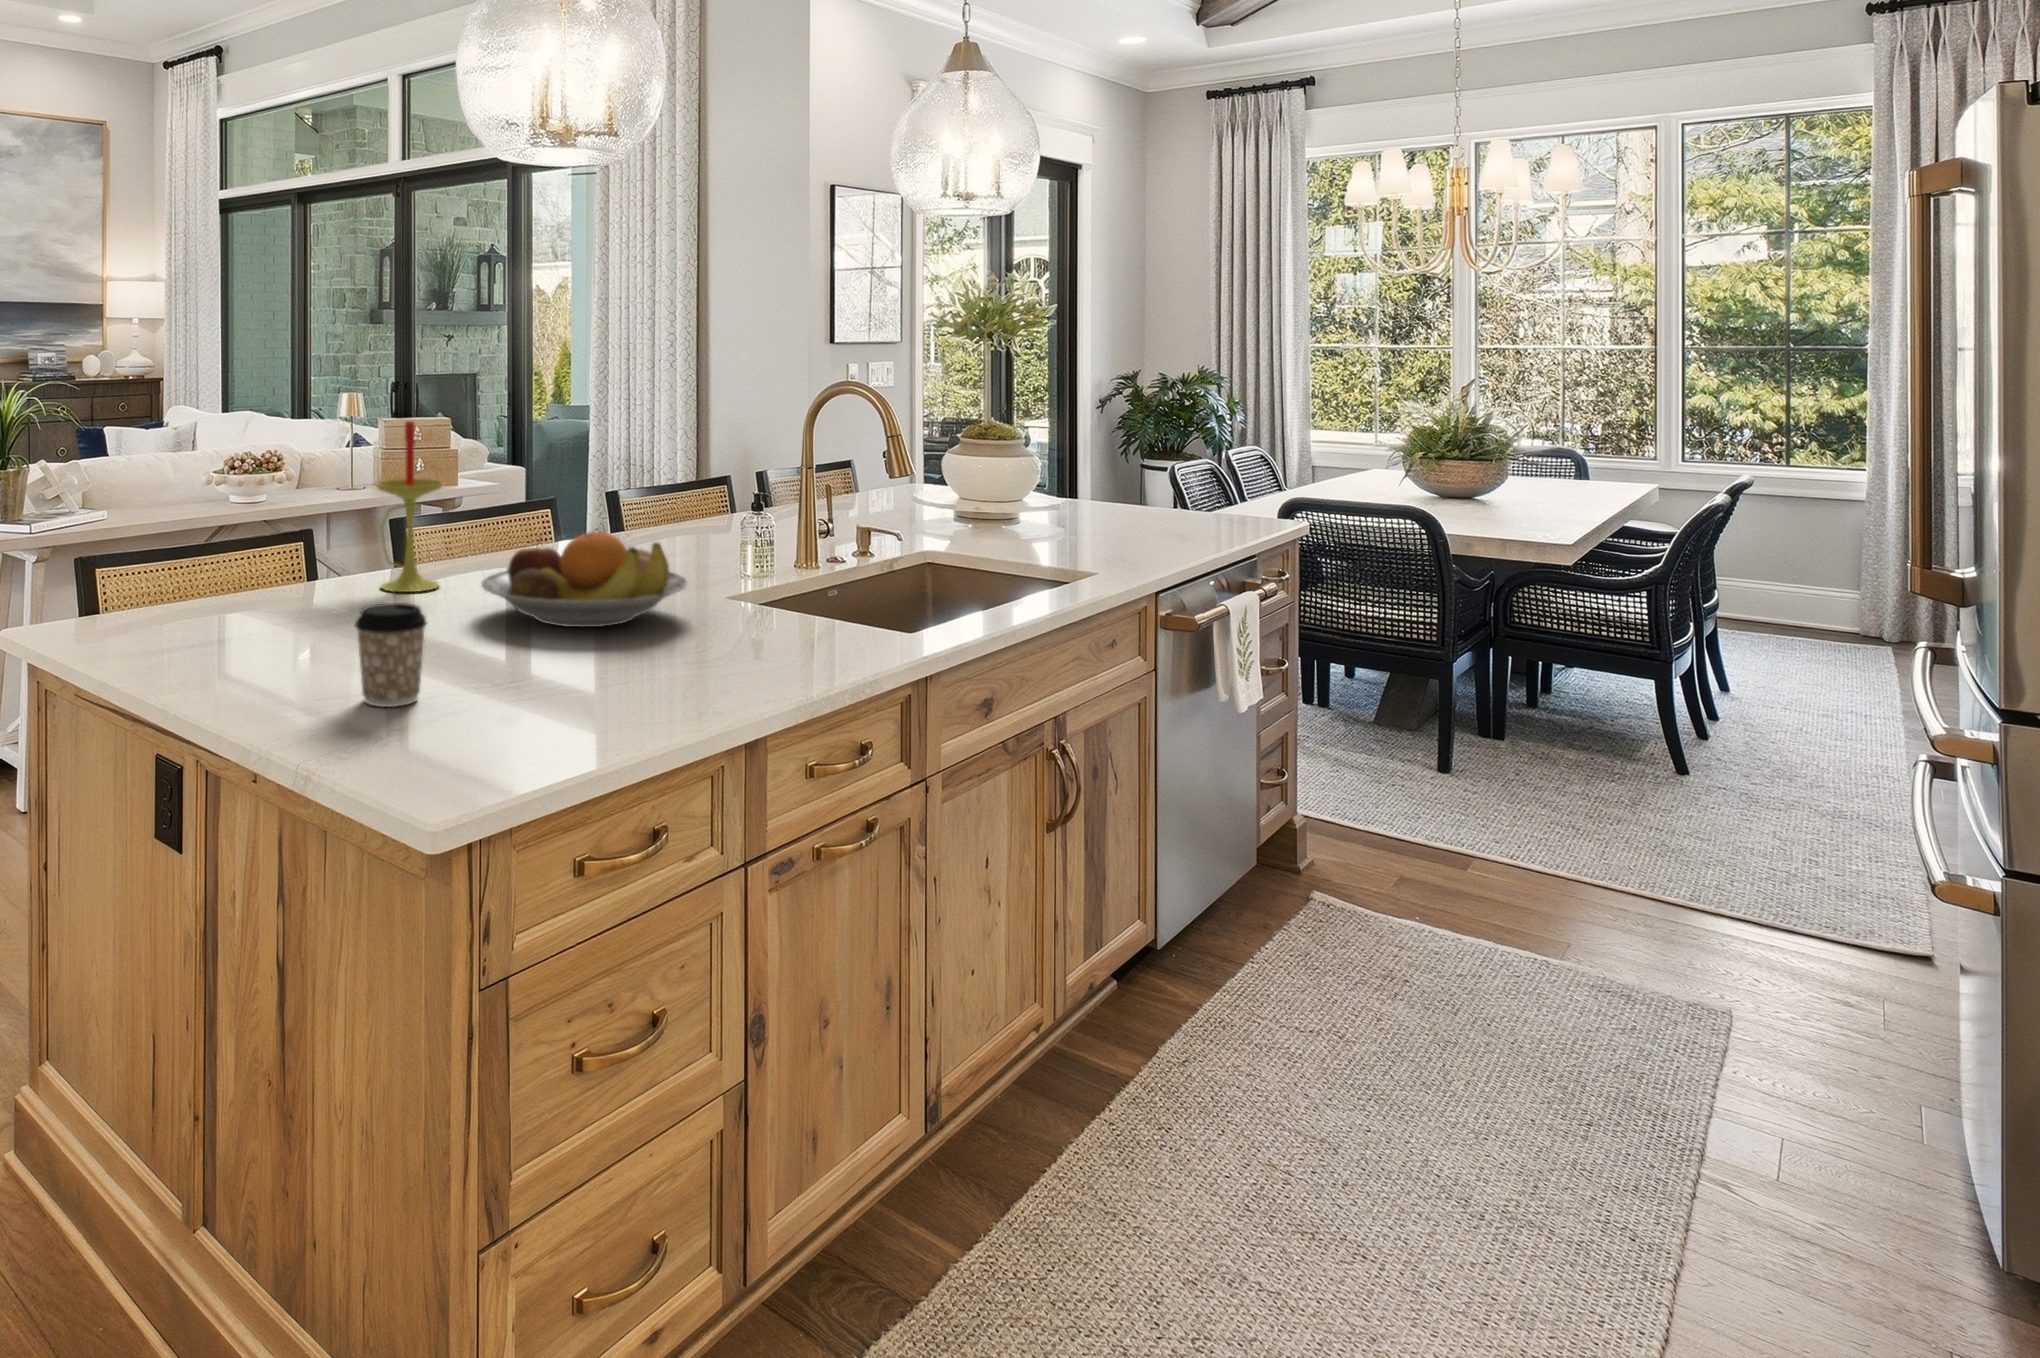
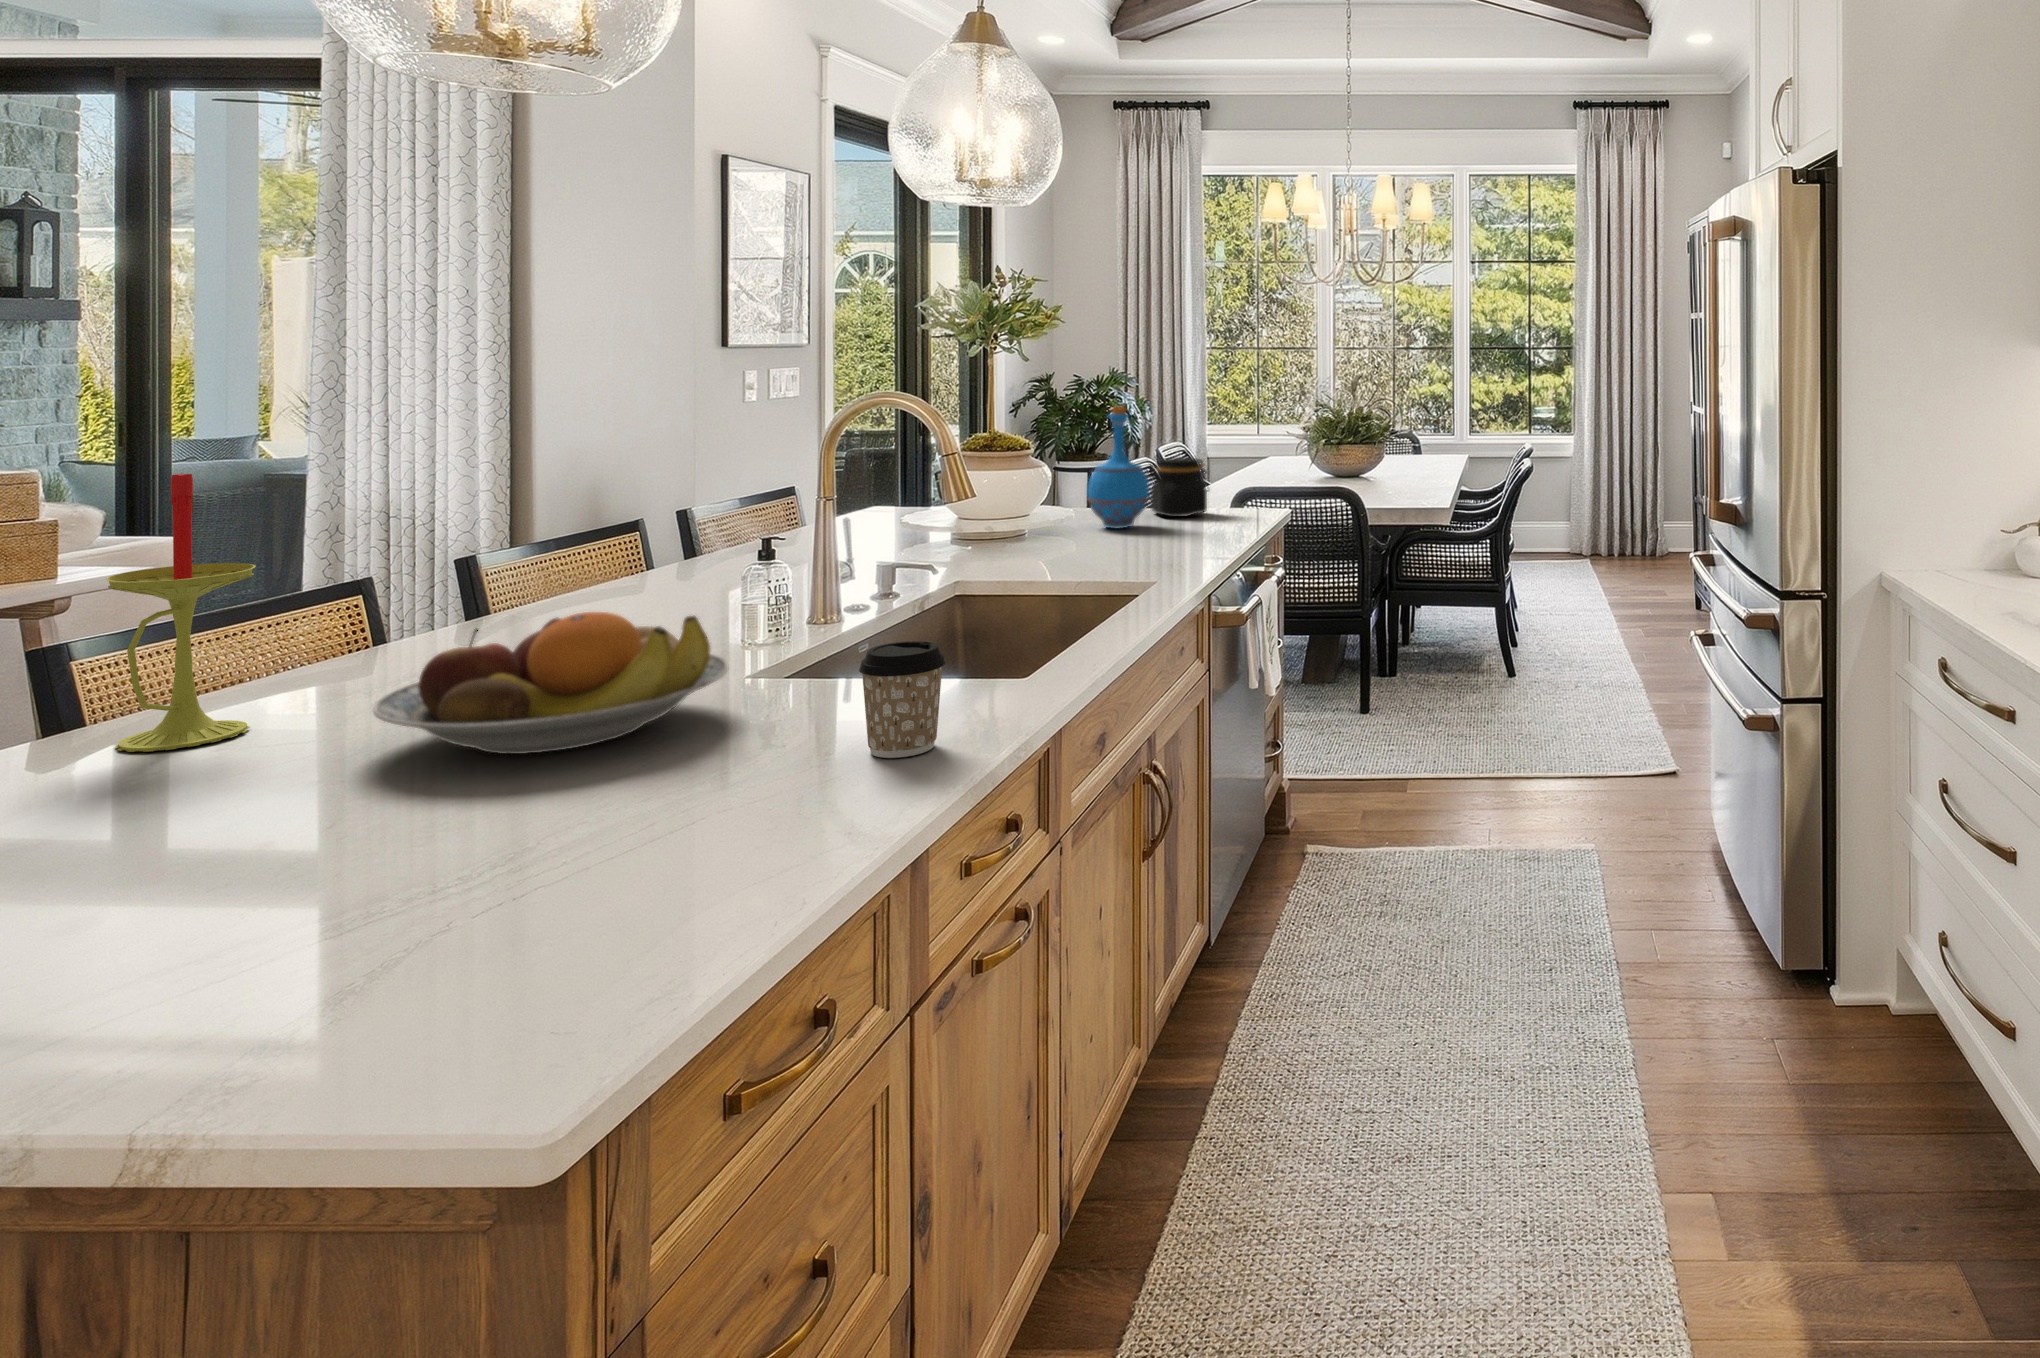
bottle: none [1072,403,1135,524] -> present [1087,407,1150,529]
jar: none [1142,458,1212,519] -> present [1146,457,1209,517]
coffee cup: present [355,603,427,707] -> present [859,641,945,758]

